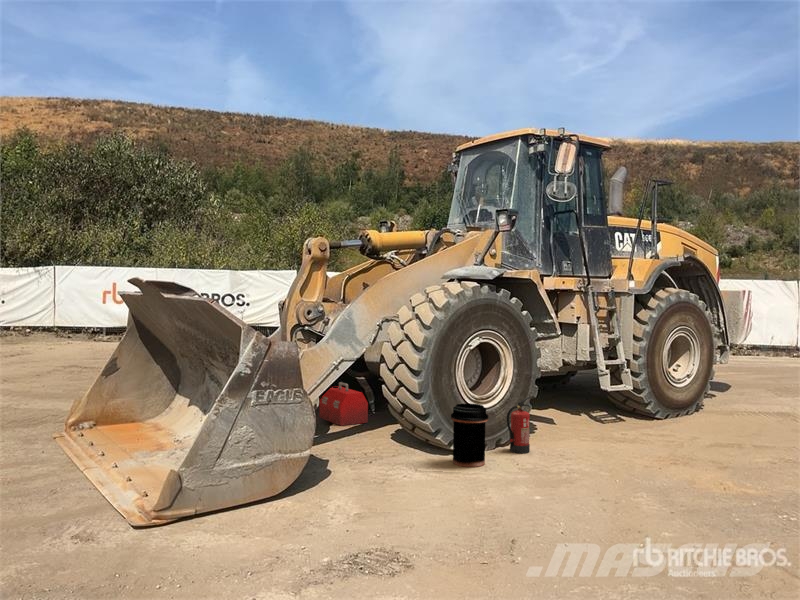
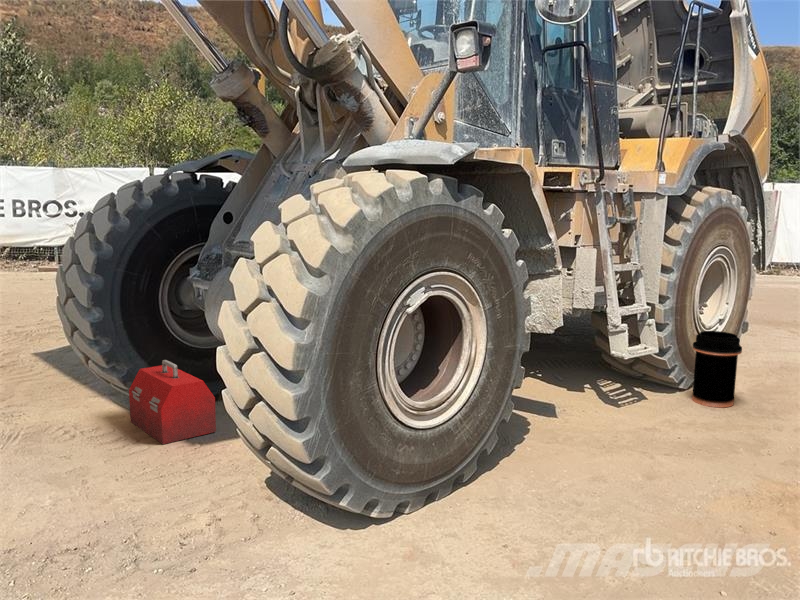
fire extinguisher: present [507,397,530,453] -> none [477,396,518,506]
trash can: present [451,403,488,467] -> present [692,331,742,407]

